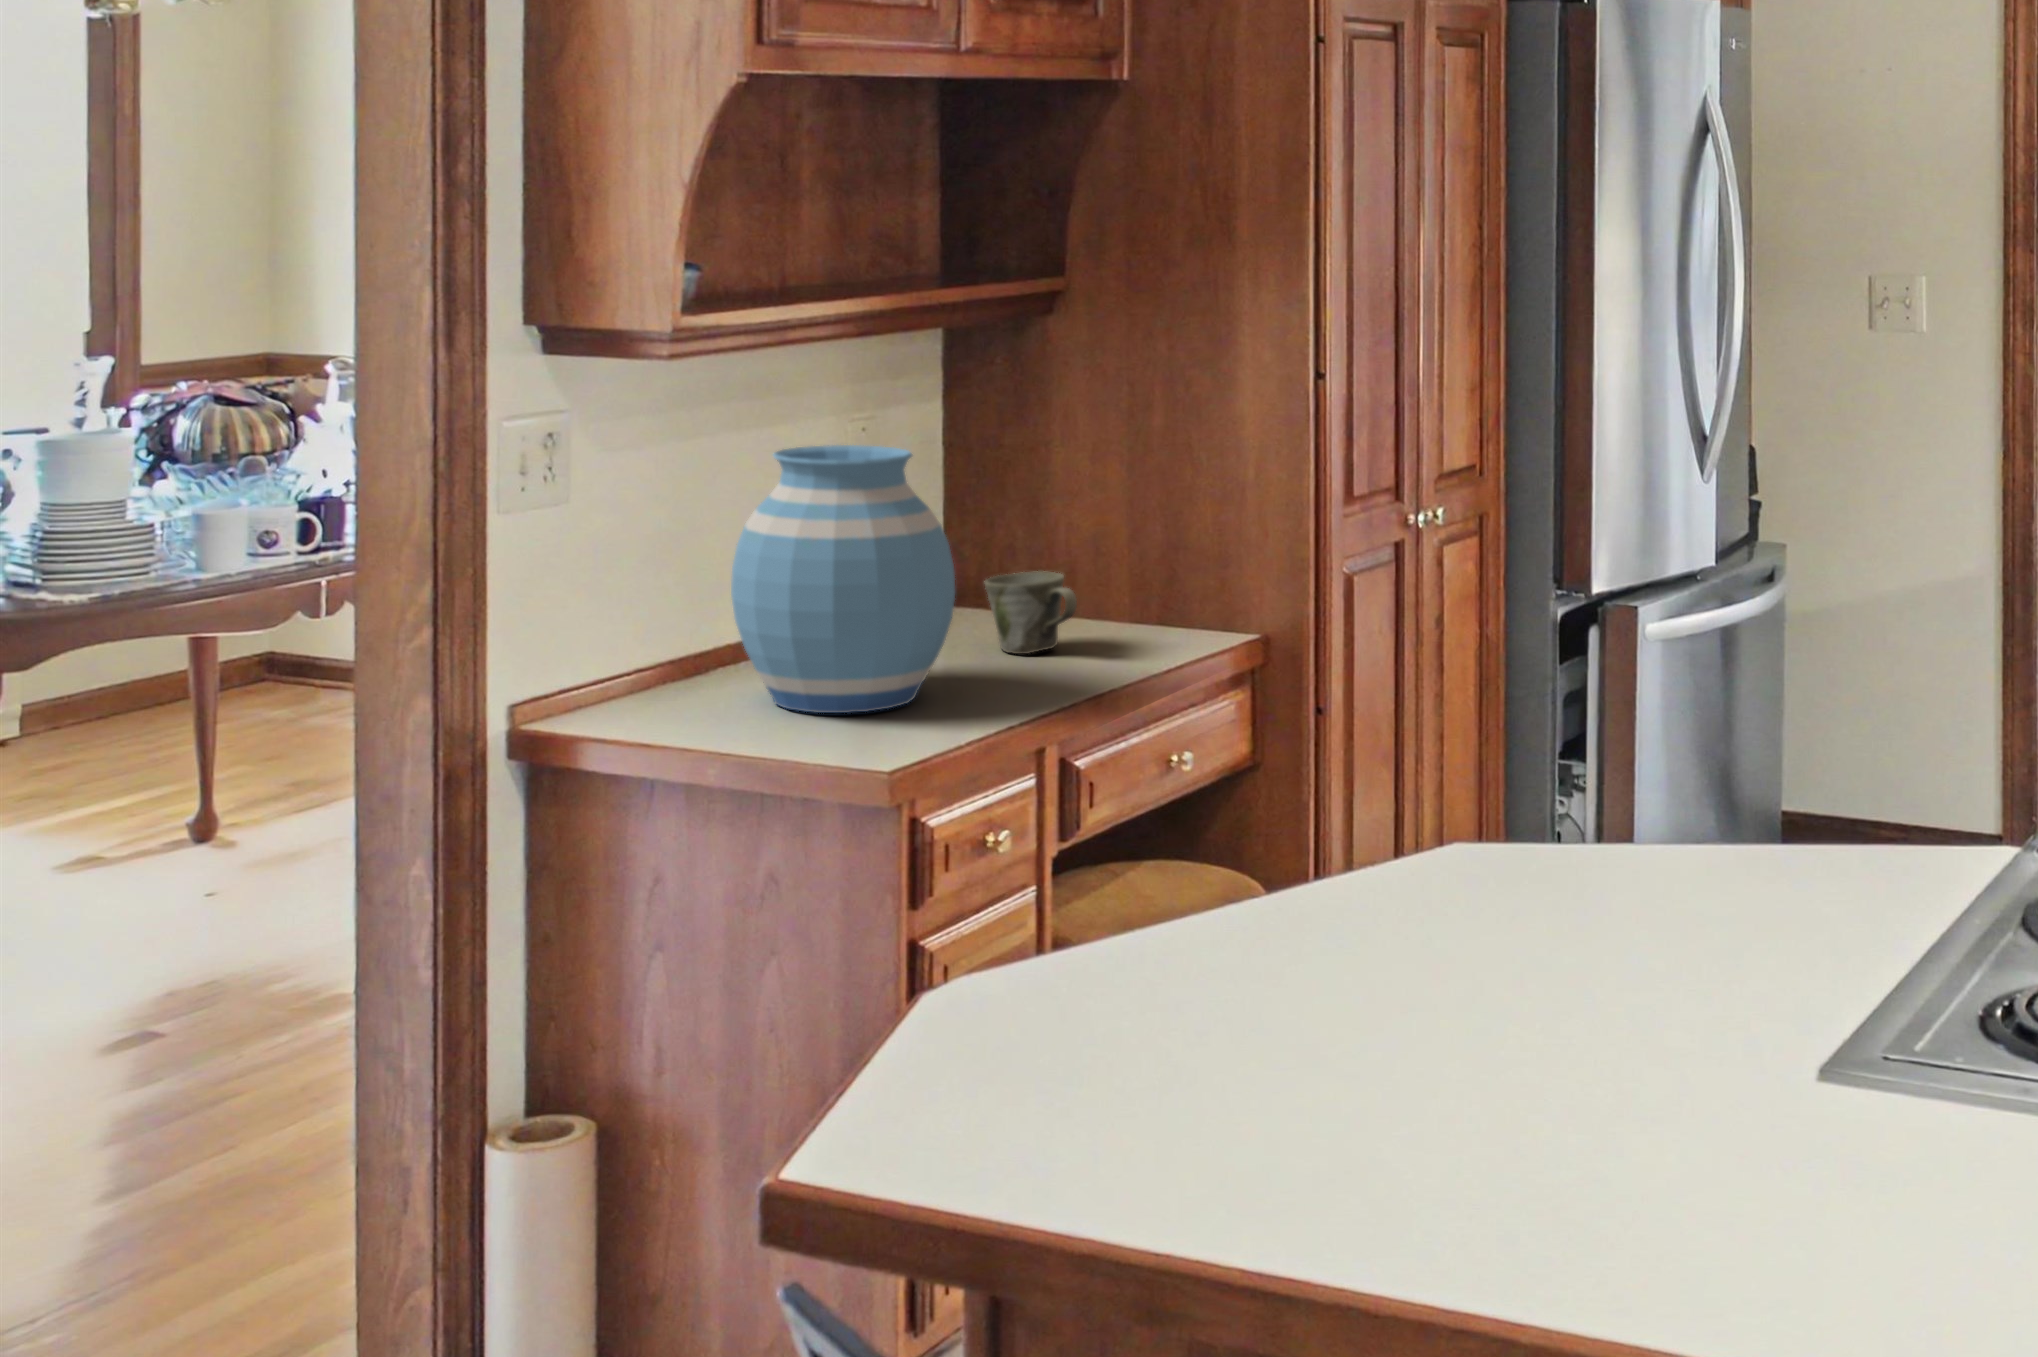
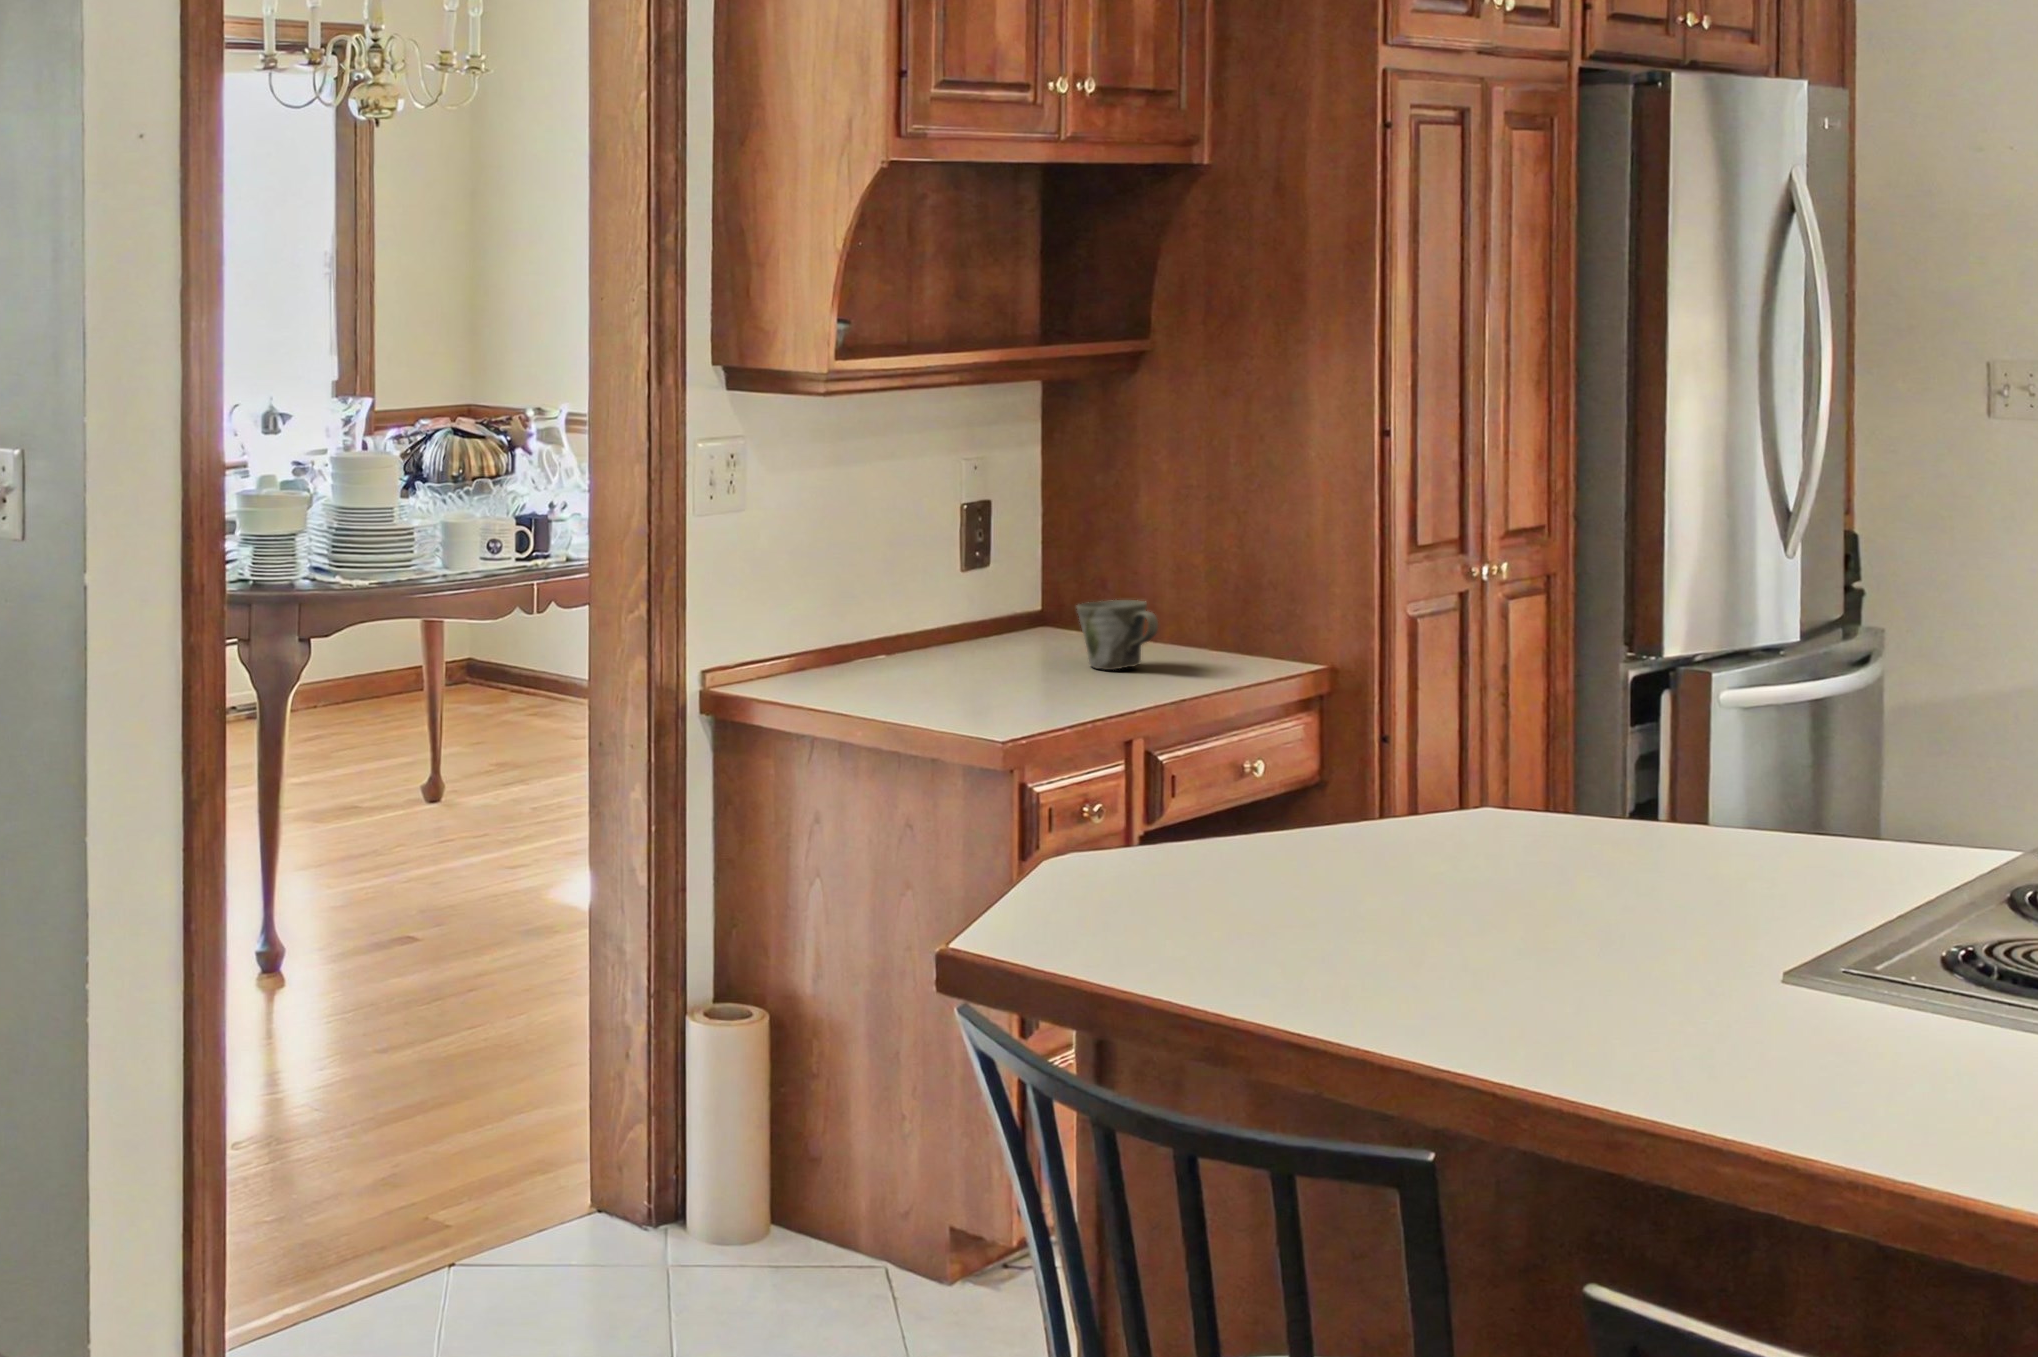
vase: present [731,445,955,713] -> none [866,478,1053,701]

